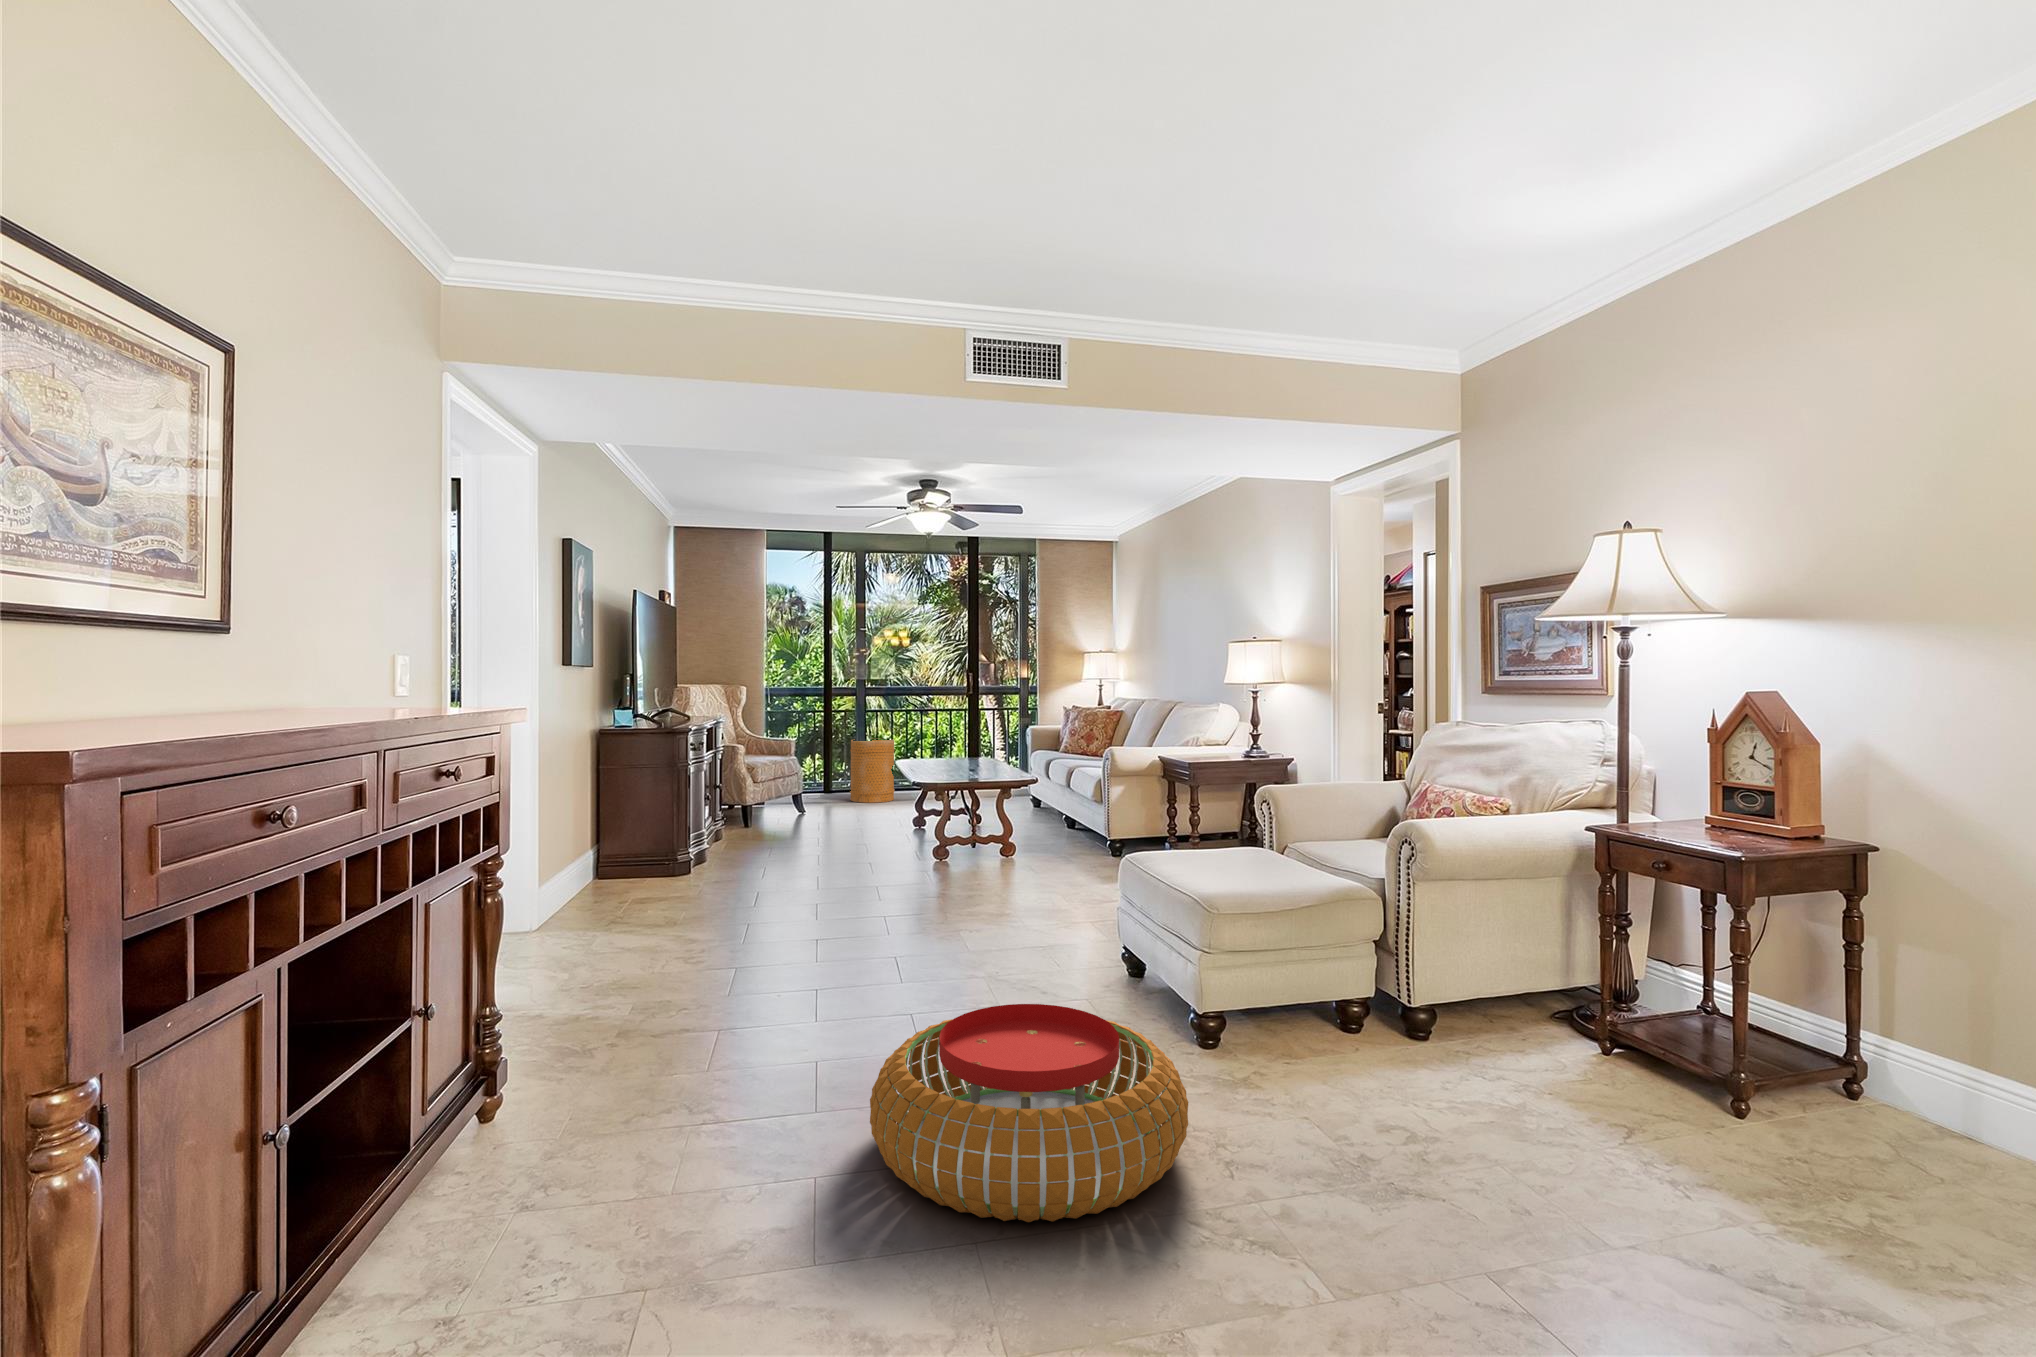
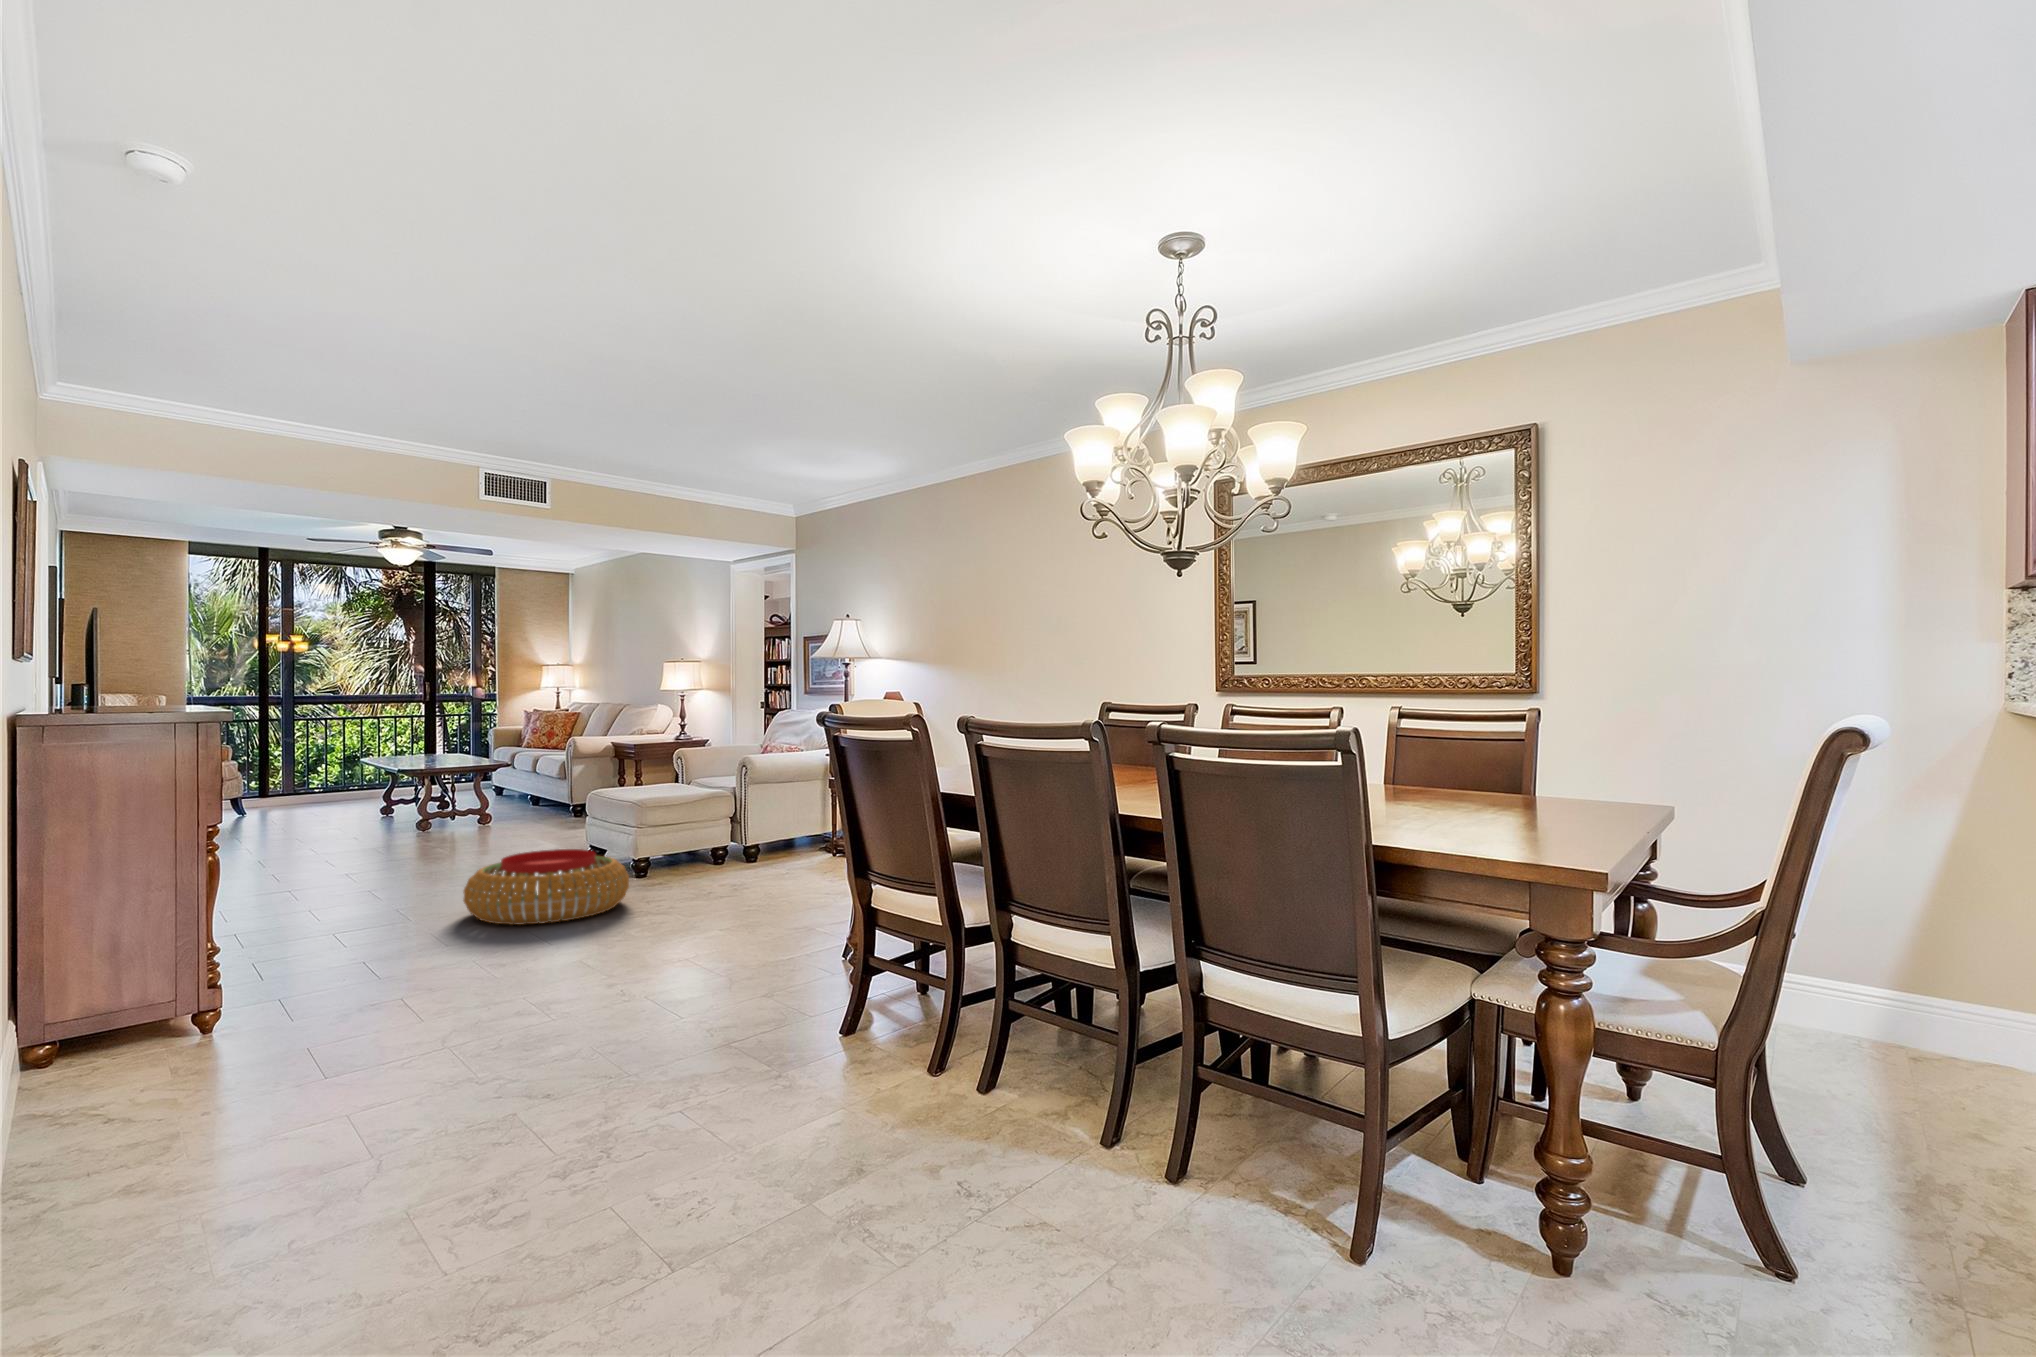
basket: present [850,739,895,803] -> none [303,744,352,802]

